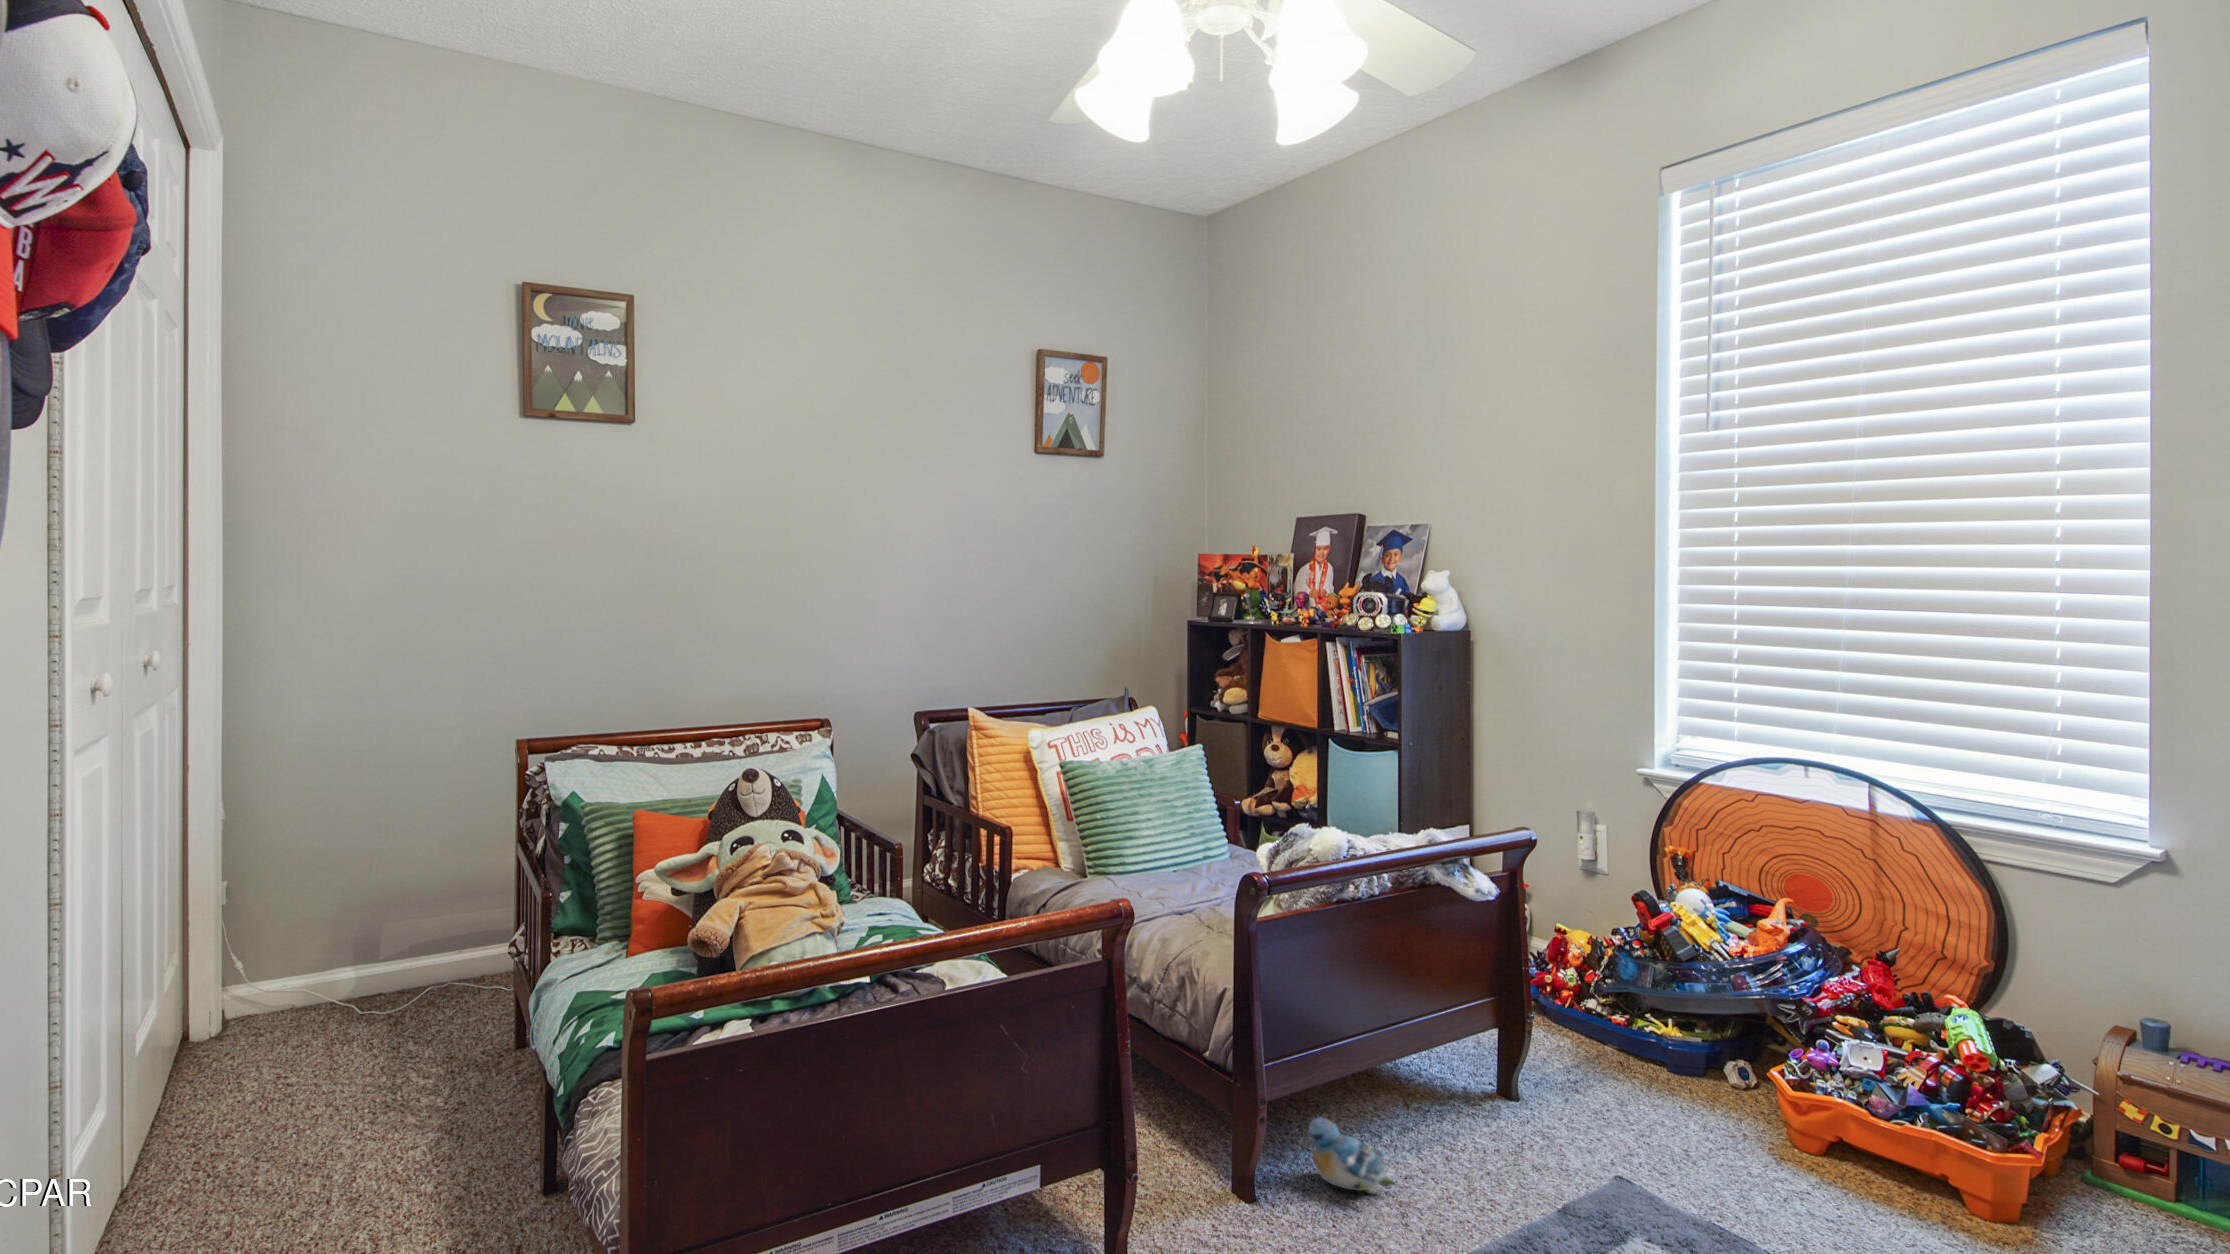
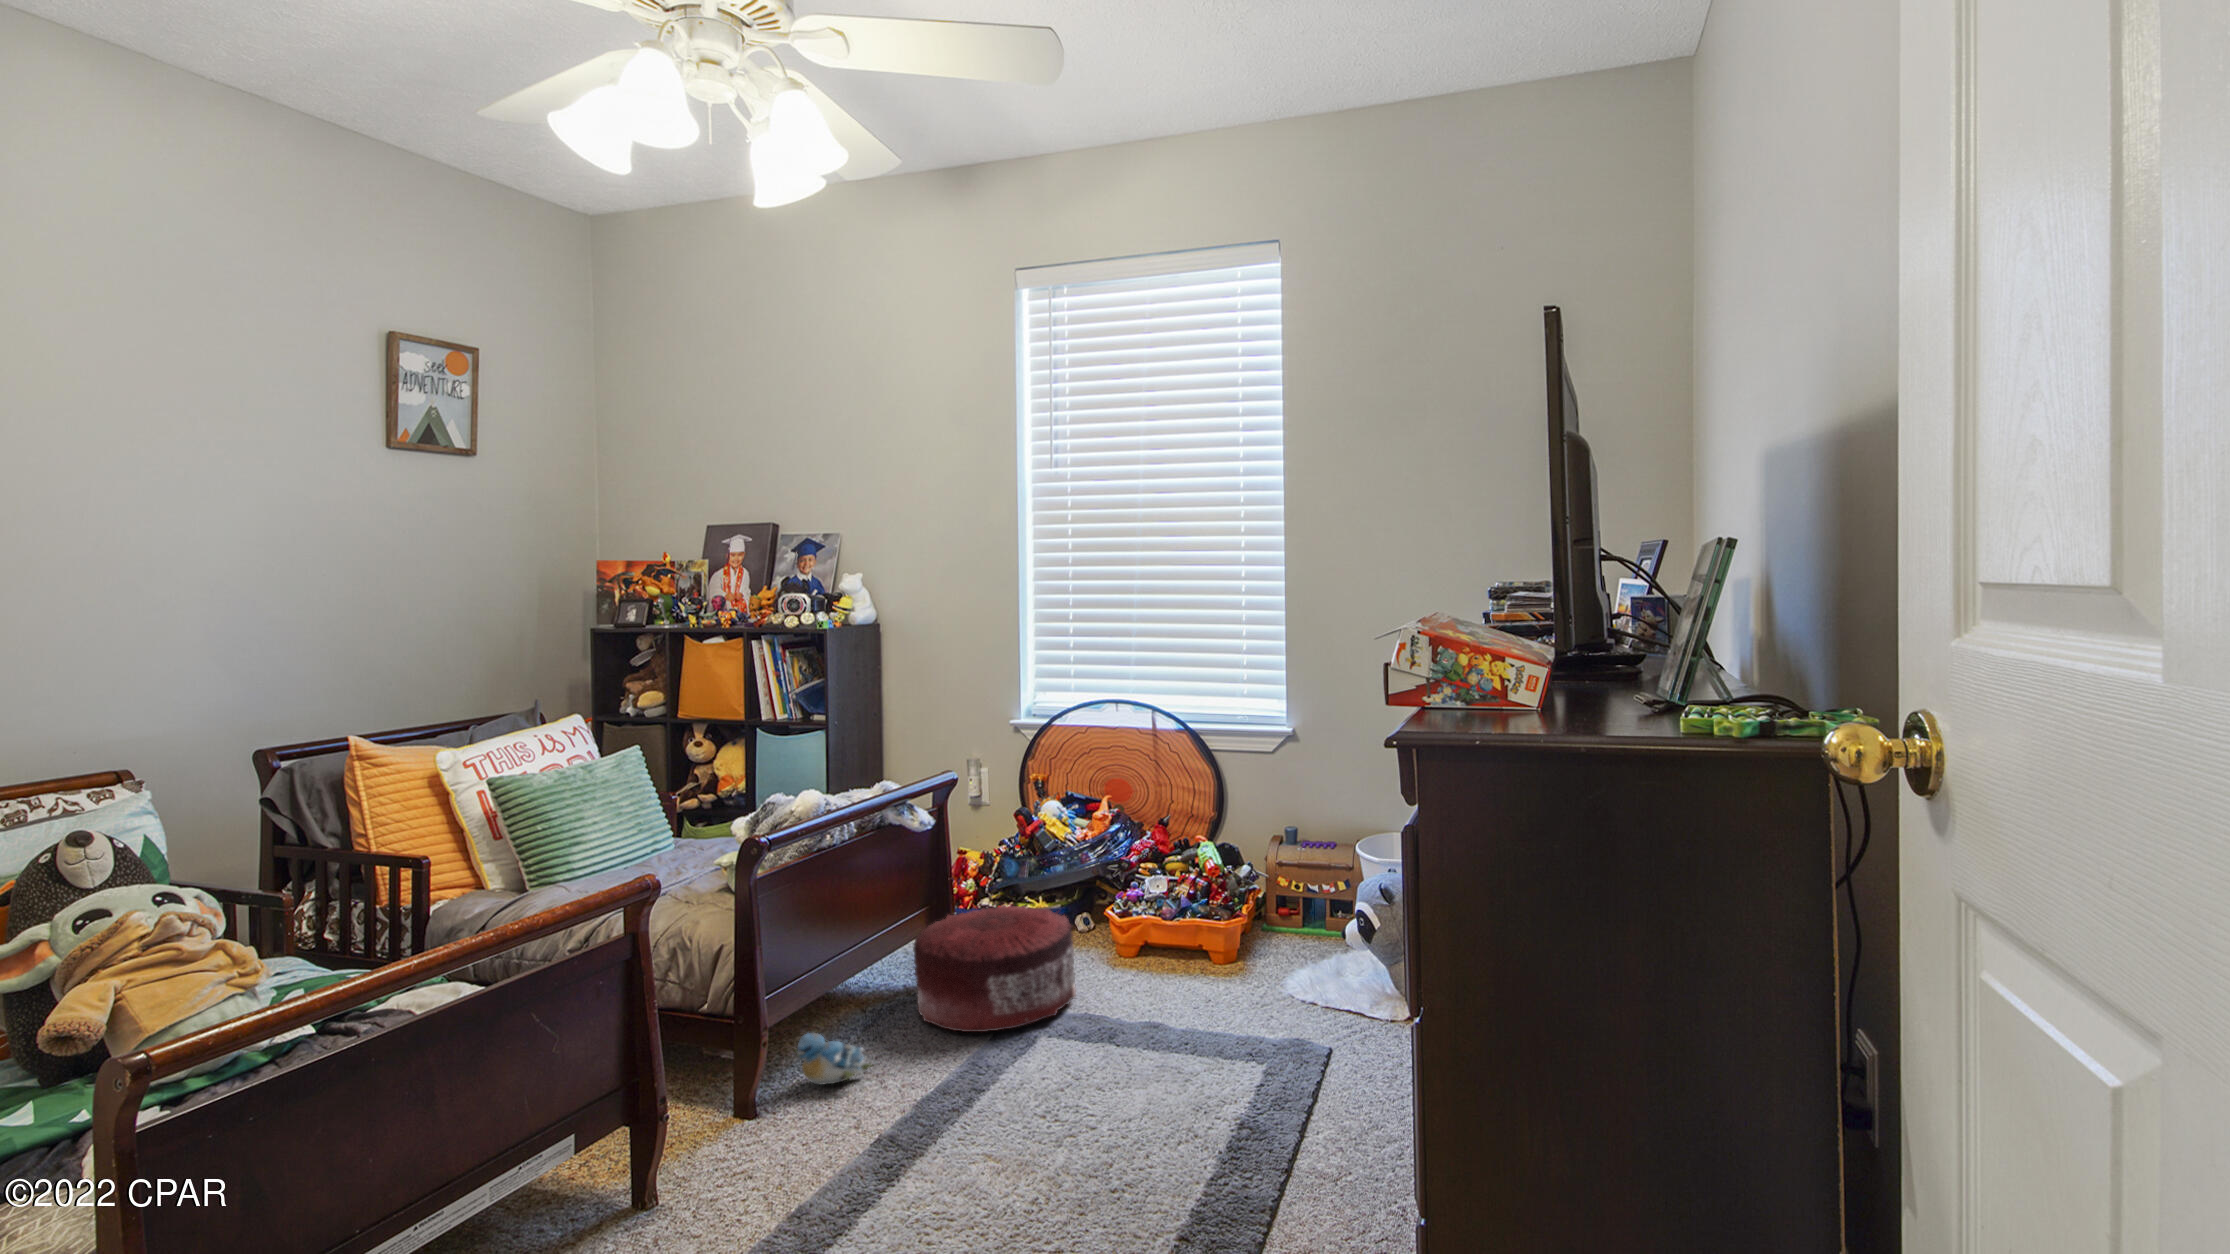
pouf: none [1466,1012,1704,1205] -> present [913,904,1076,1032]

